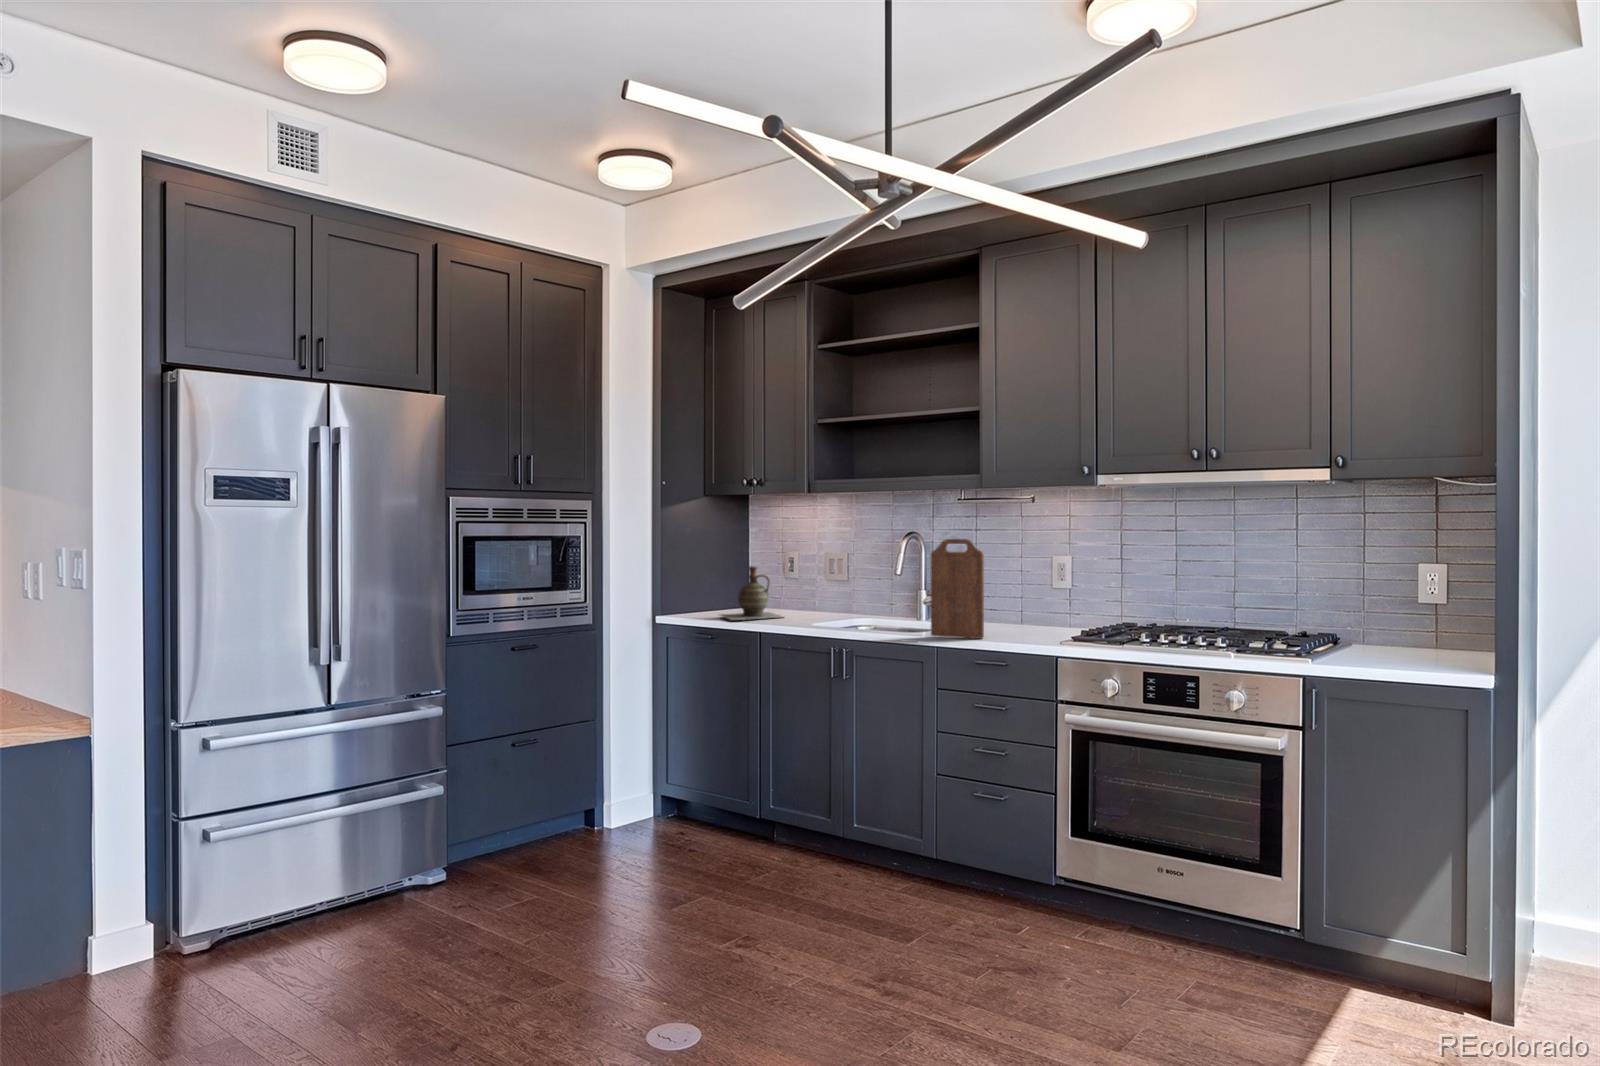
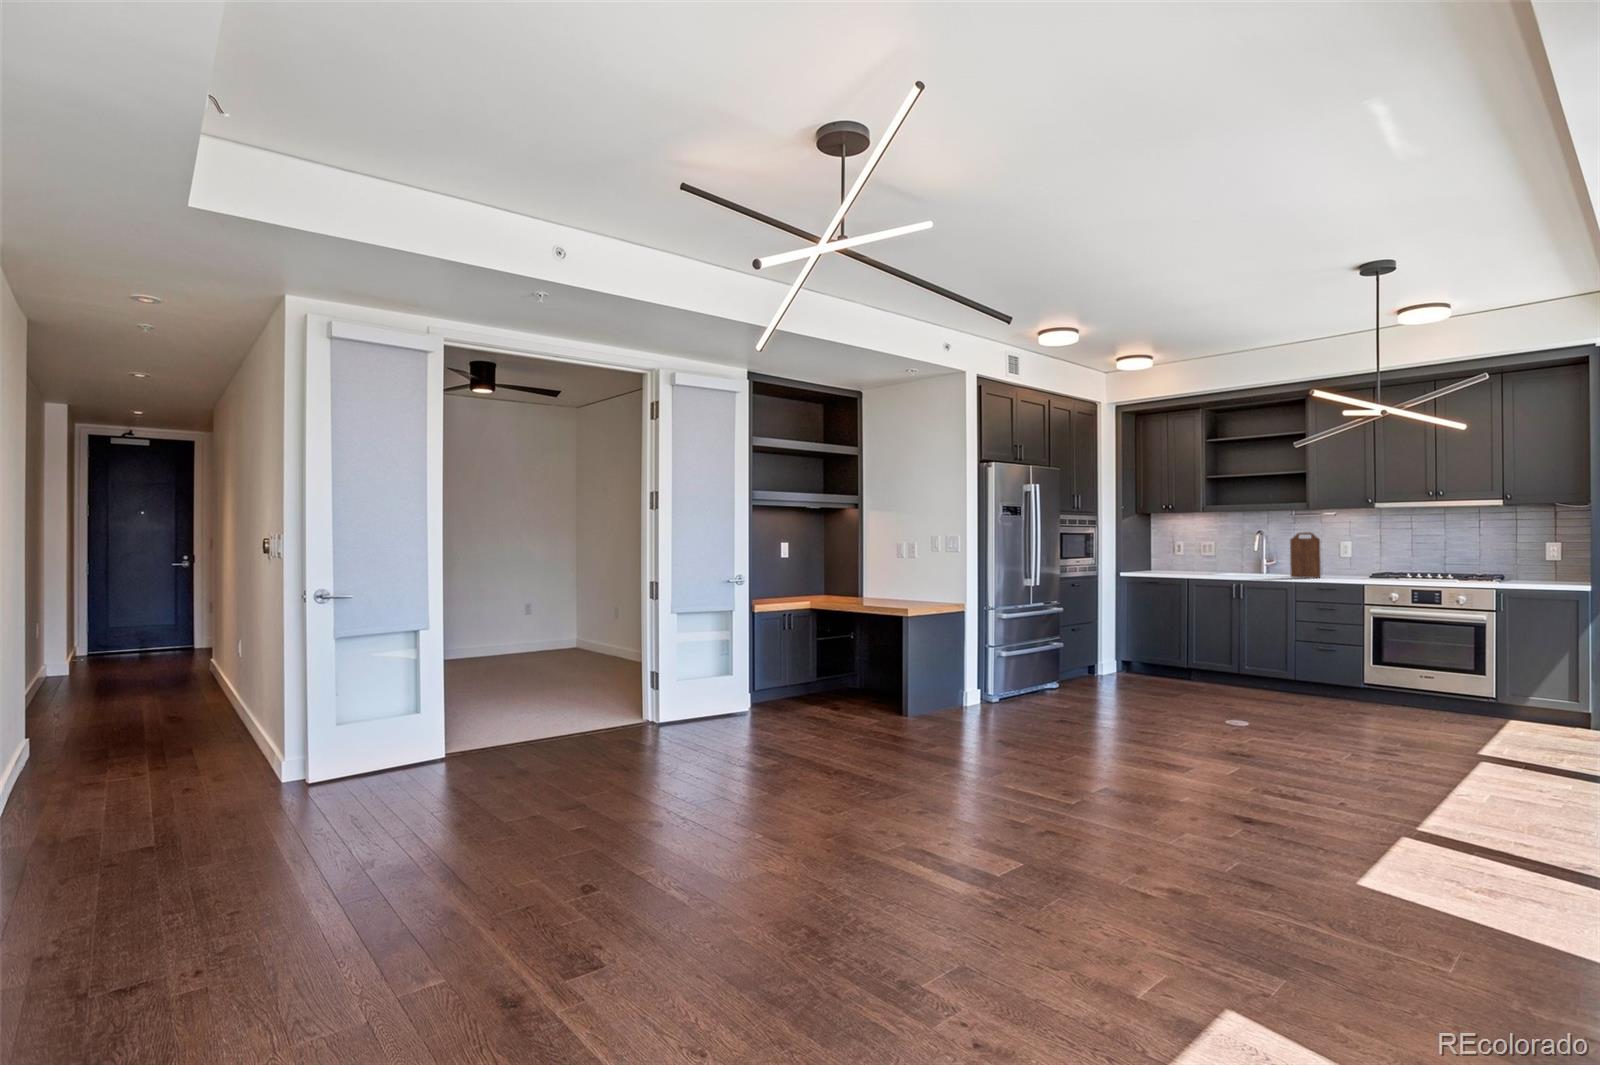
ceramic jug: present [720,566,783,620] -> none [1144,548,1185,574]

